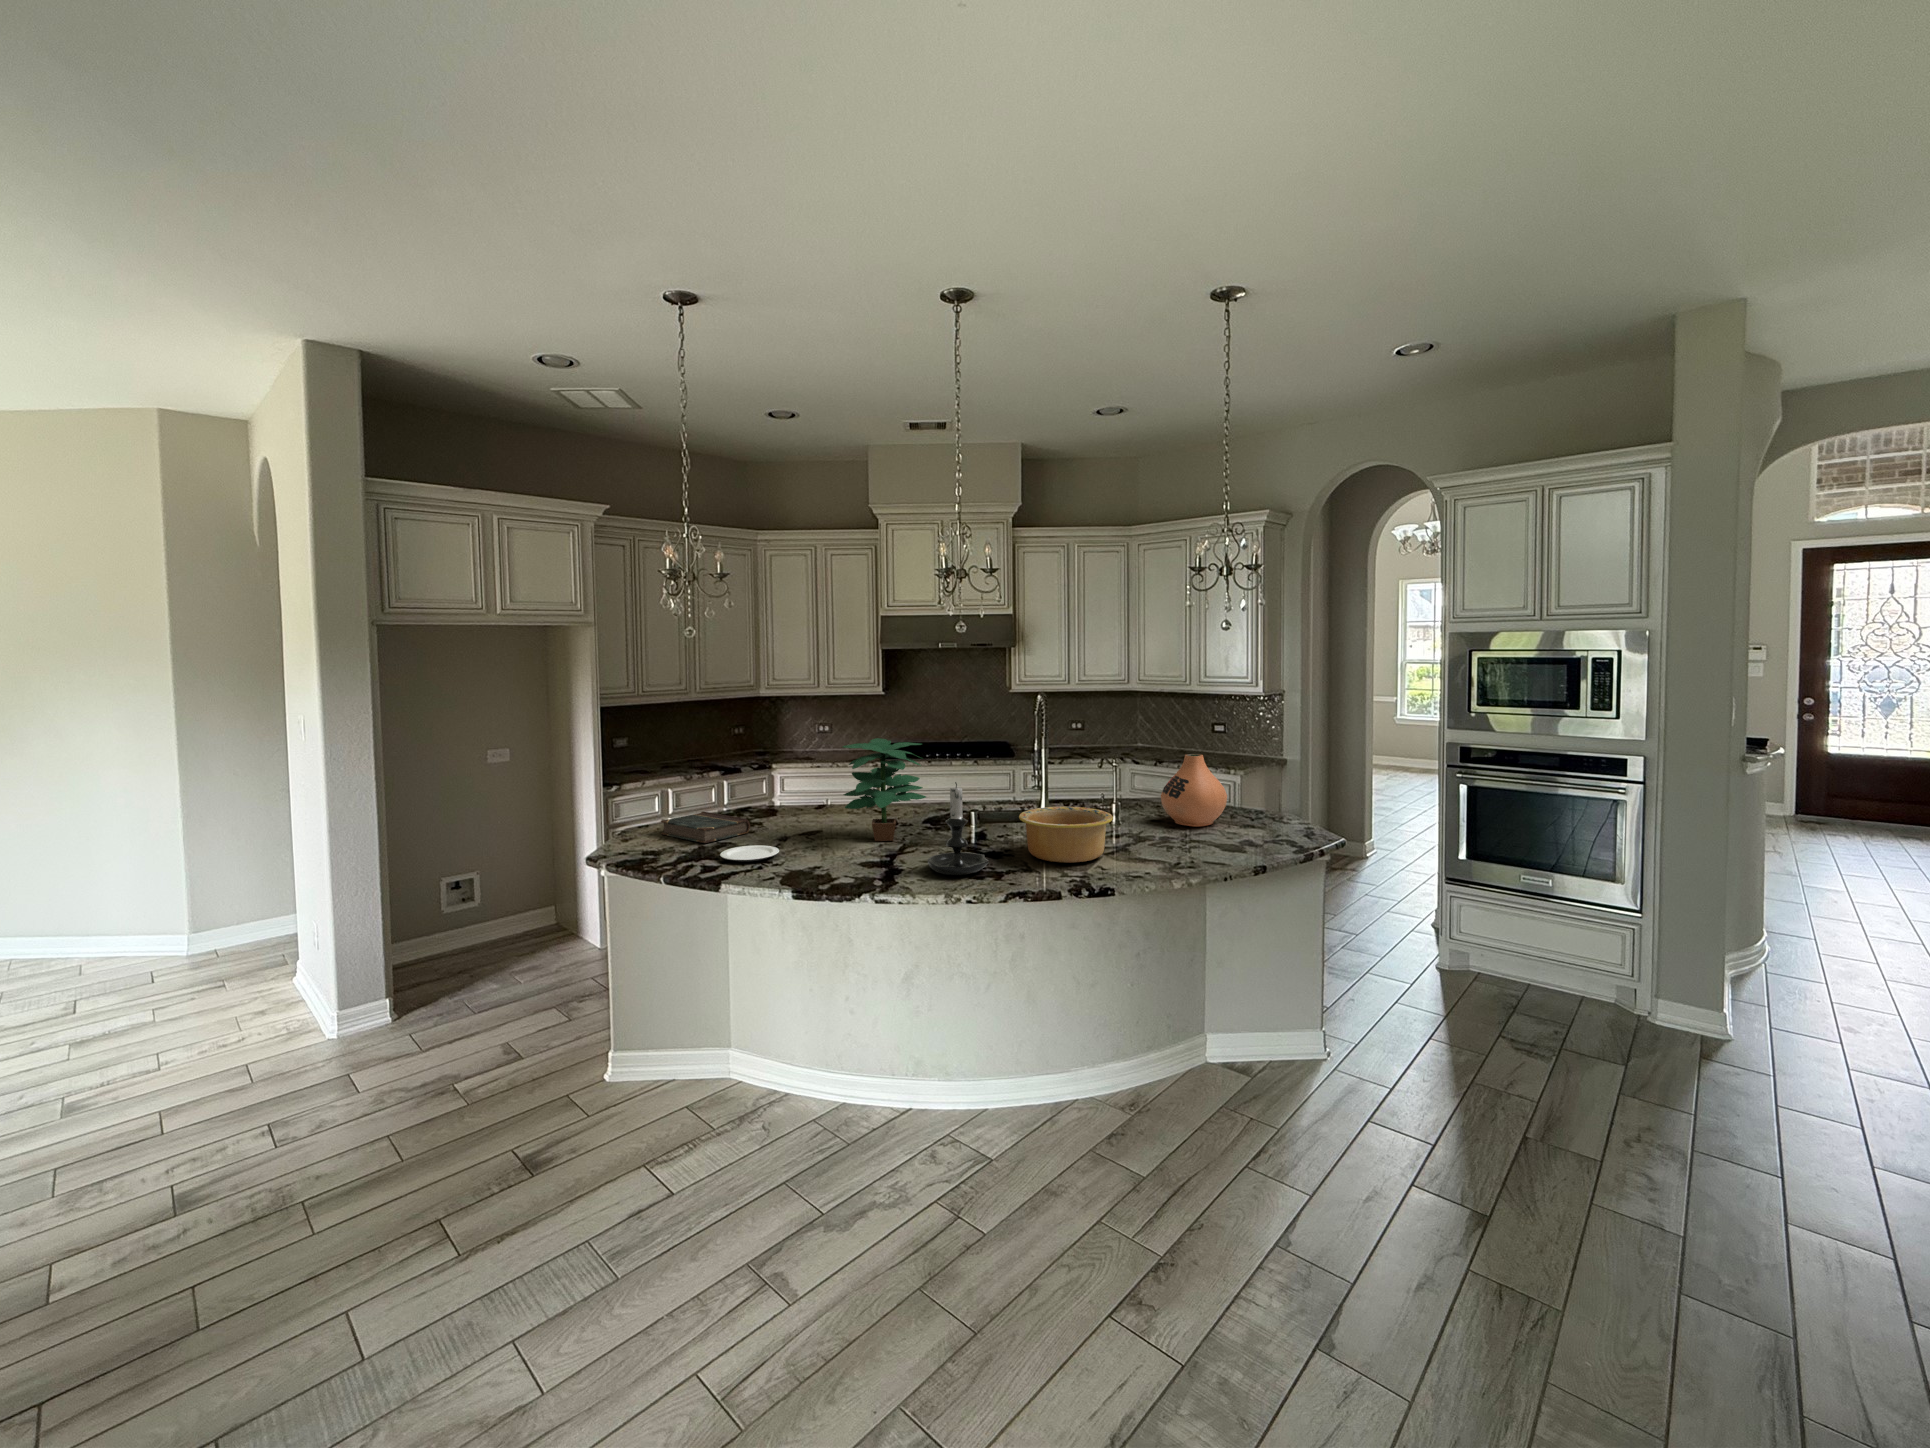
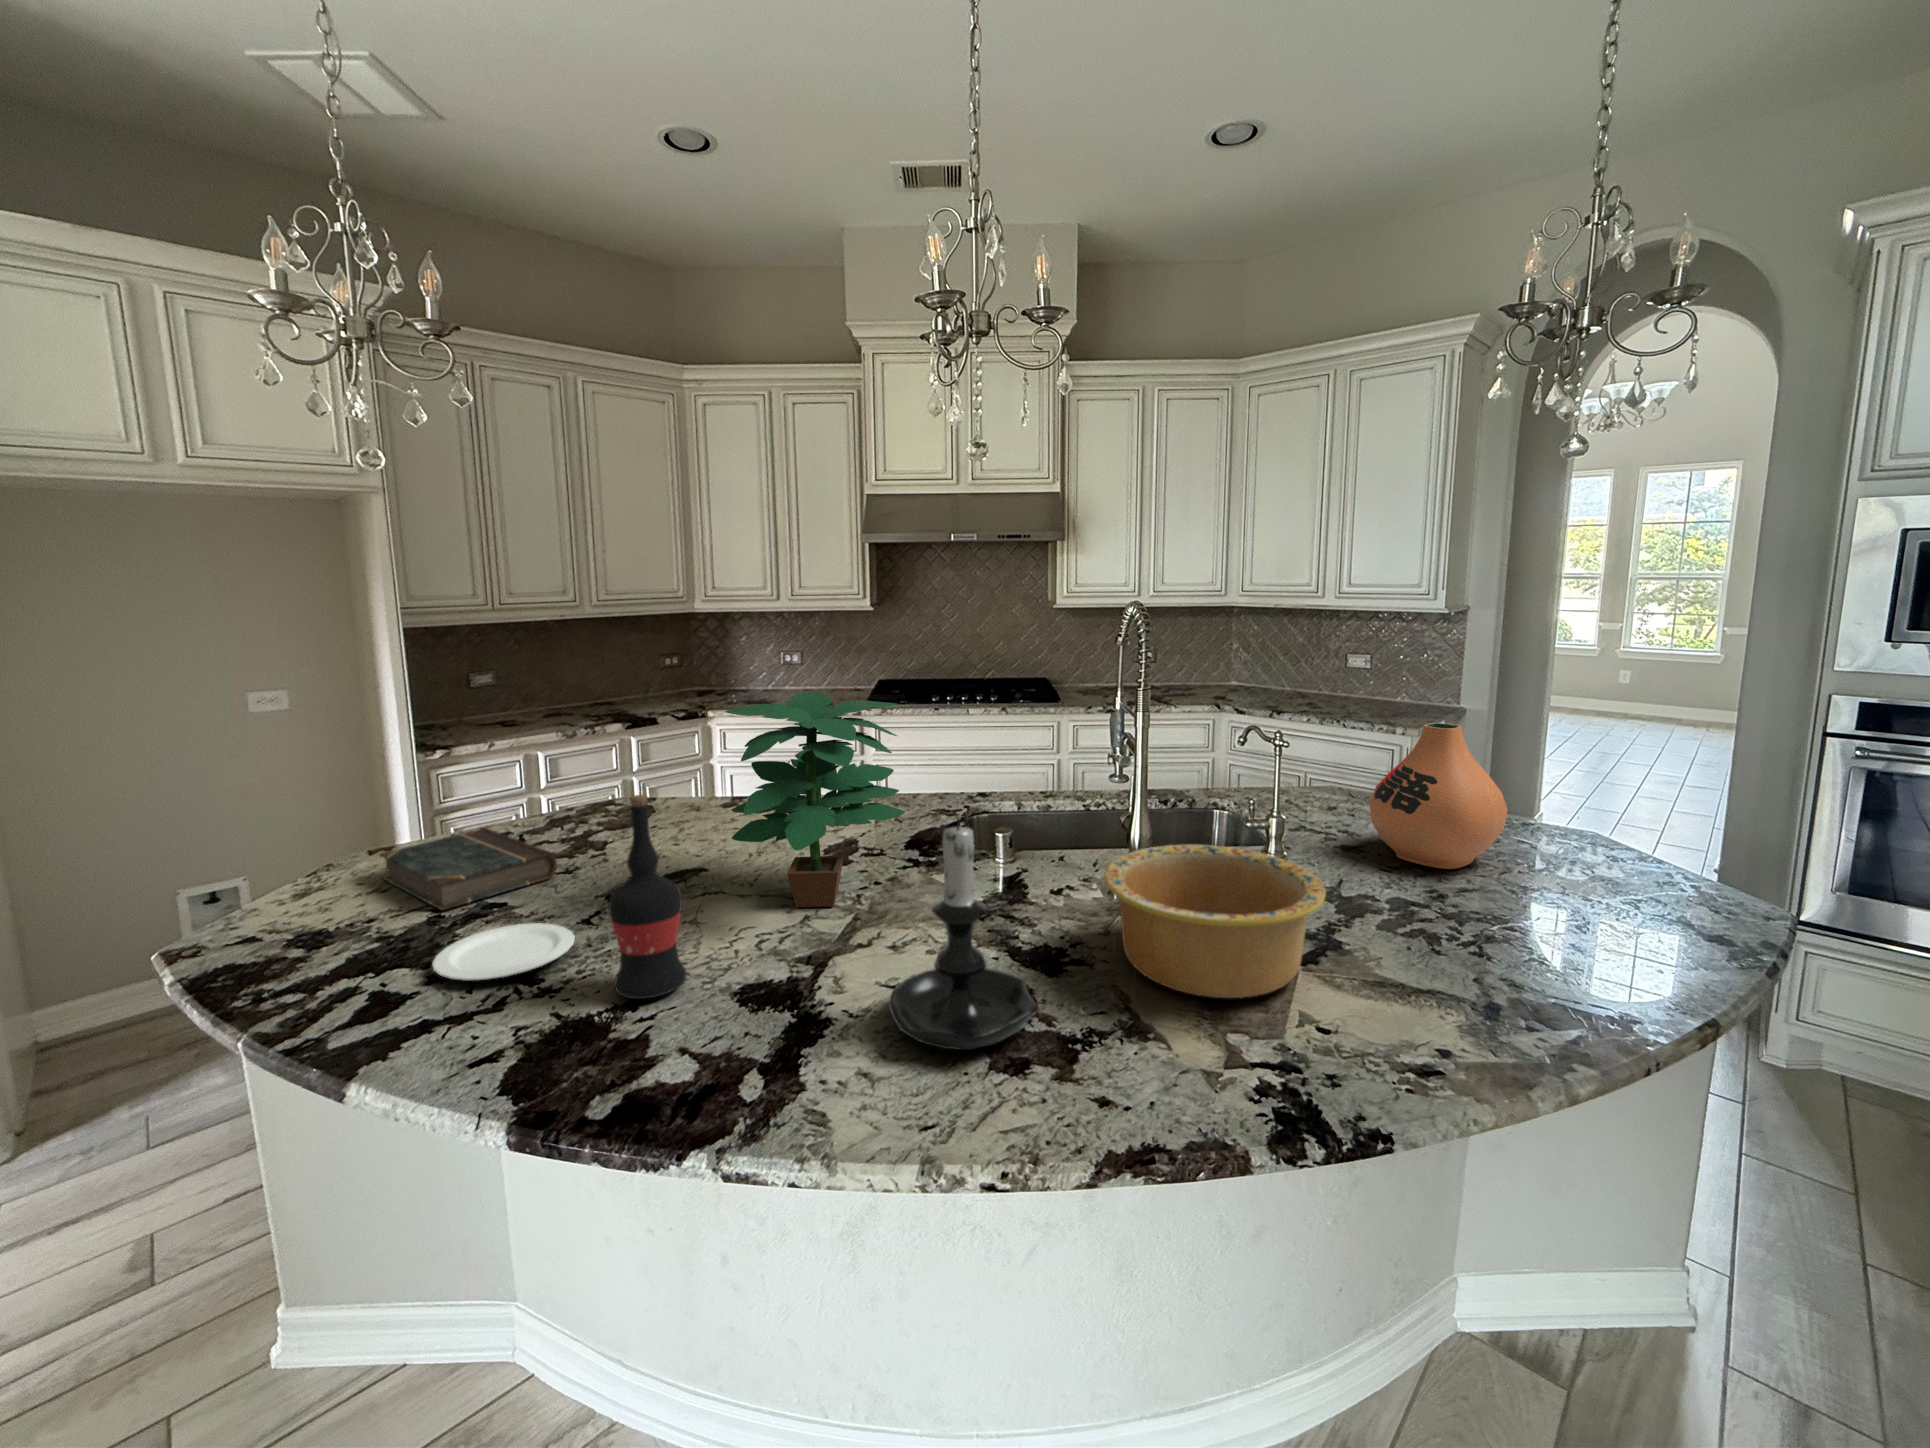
wine bottle: none [806,778,837,865] -> present [608,795,687,999]

